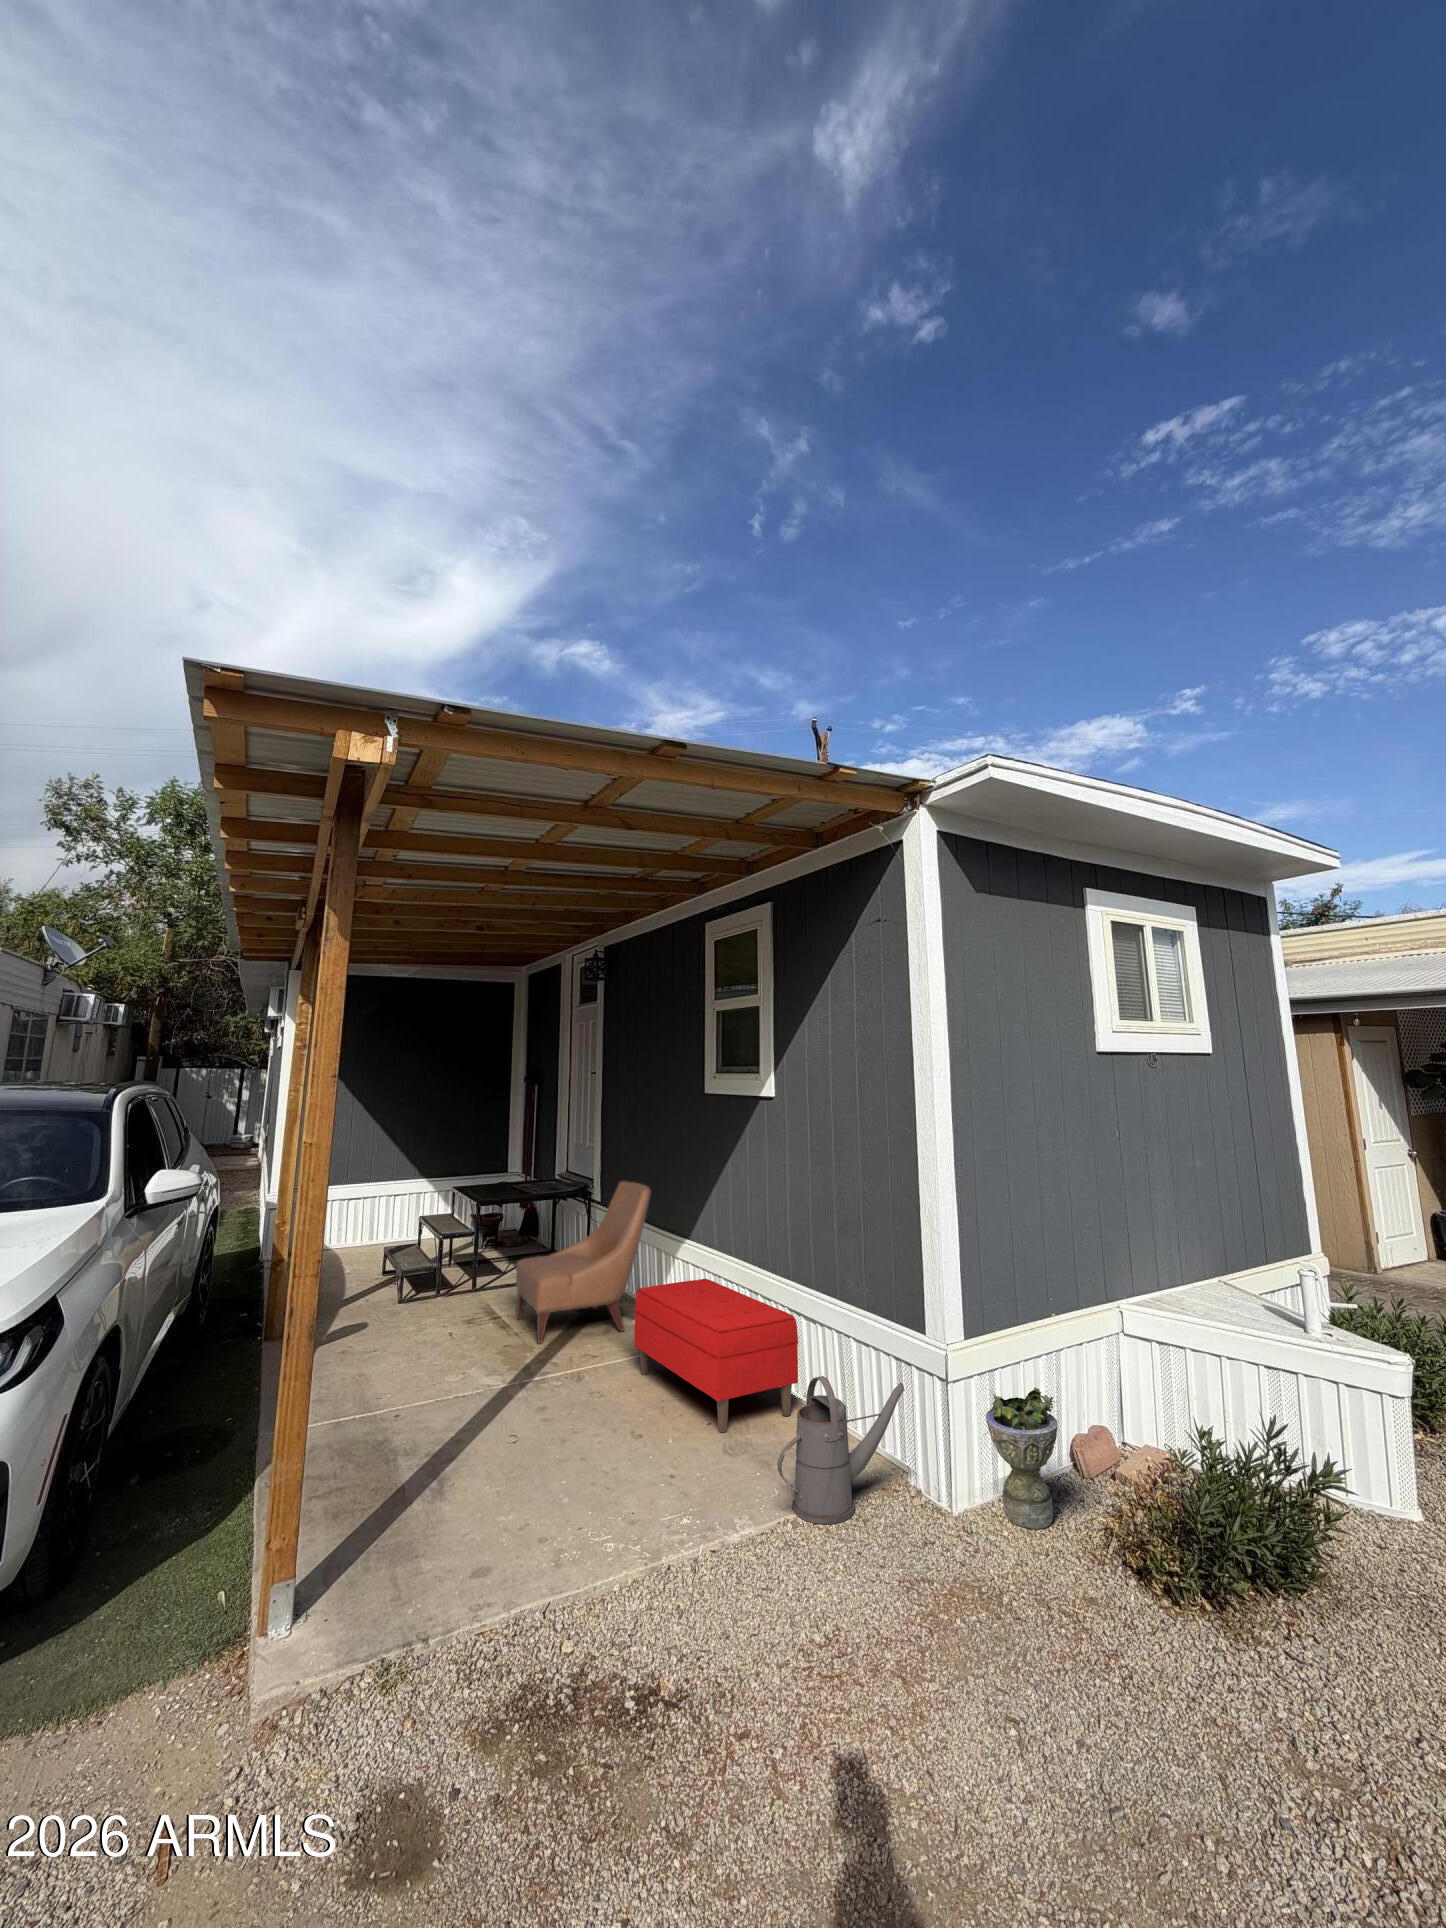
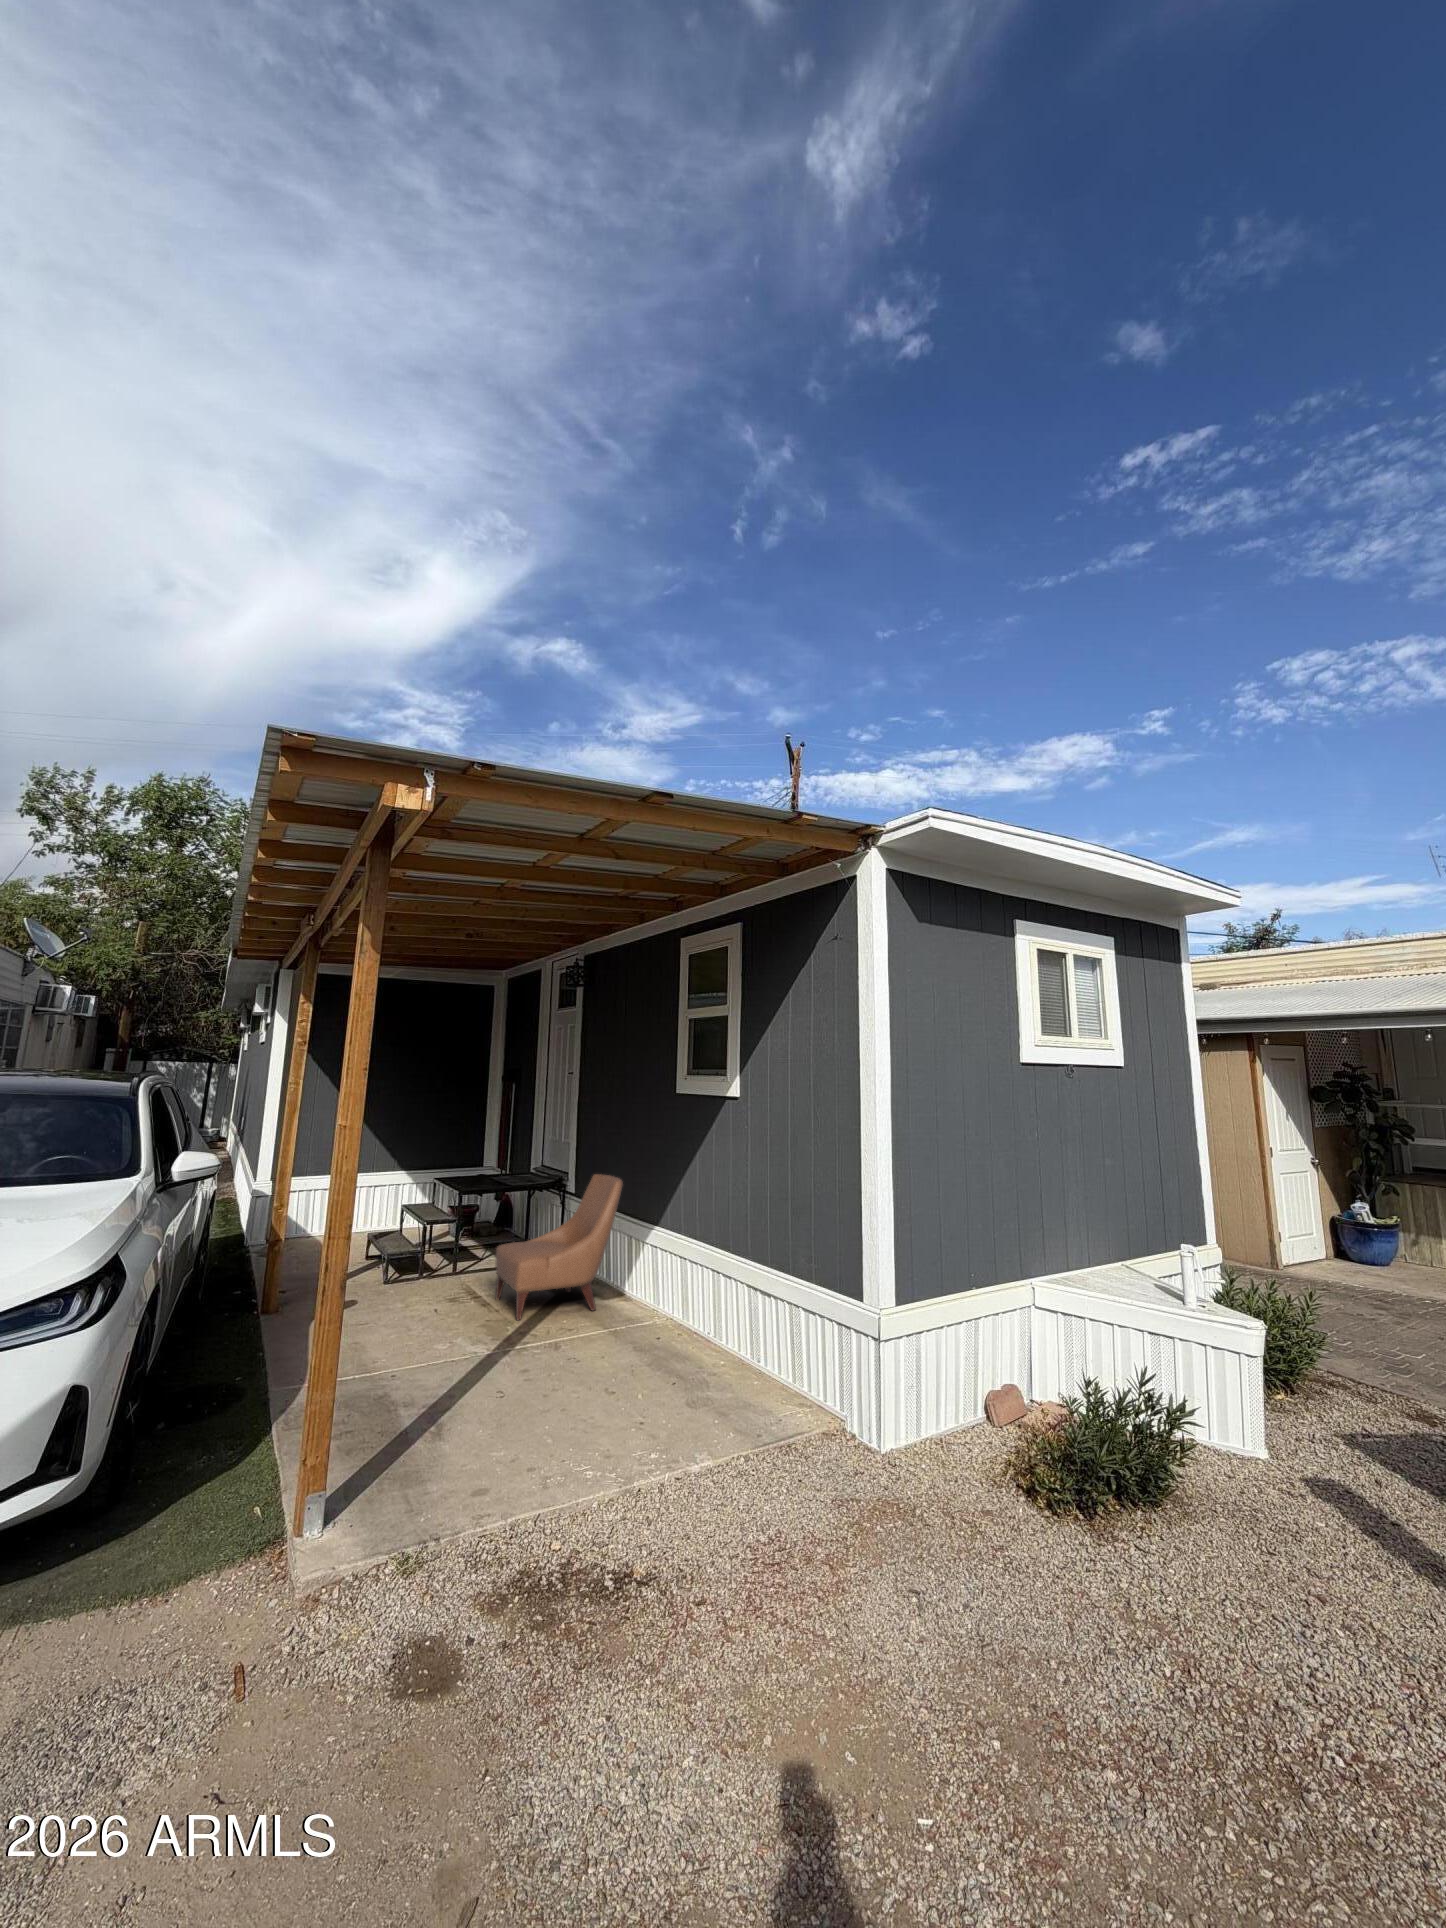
bench: present [634,1279,798,1432] -> none [607,1261,754,1392]
watering can: present [777,1376,904,1524] -> none [733,1337,843,1460]
planter: present [986,1387,1058,1529] -> none [911,1347,970,1464]

